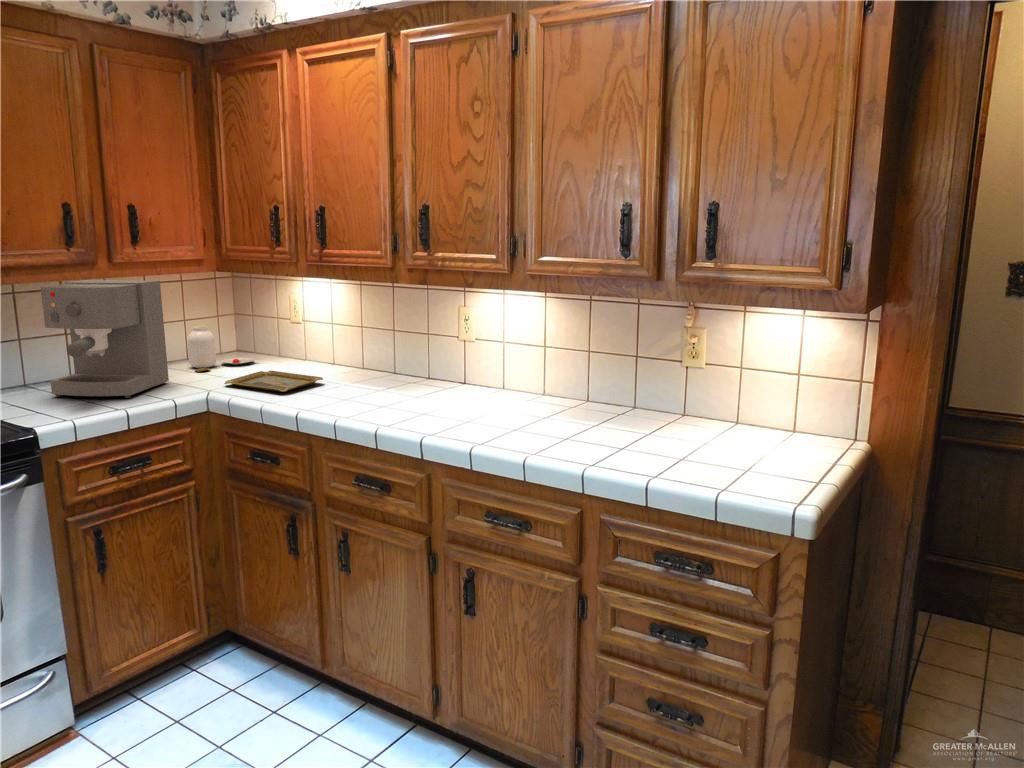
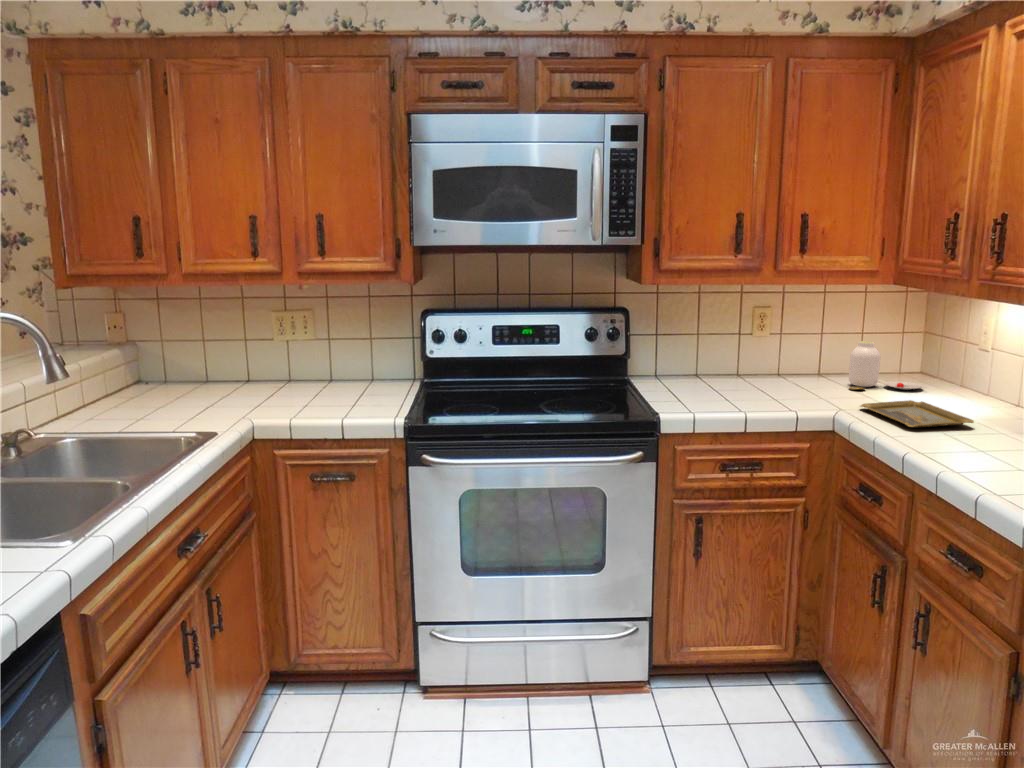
coffee maker: present [40,280,169,398] -> none [704,285,819,402]

